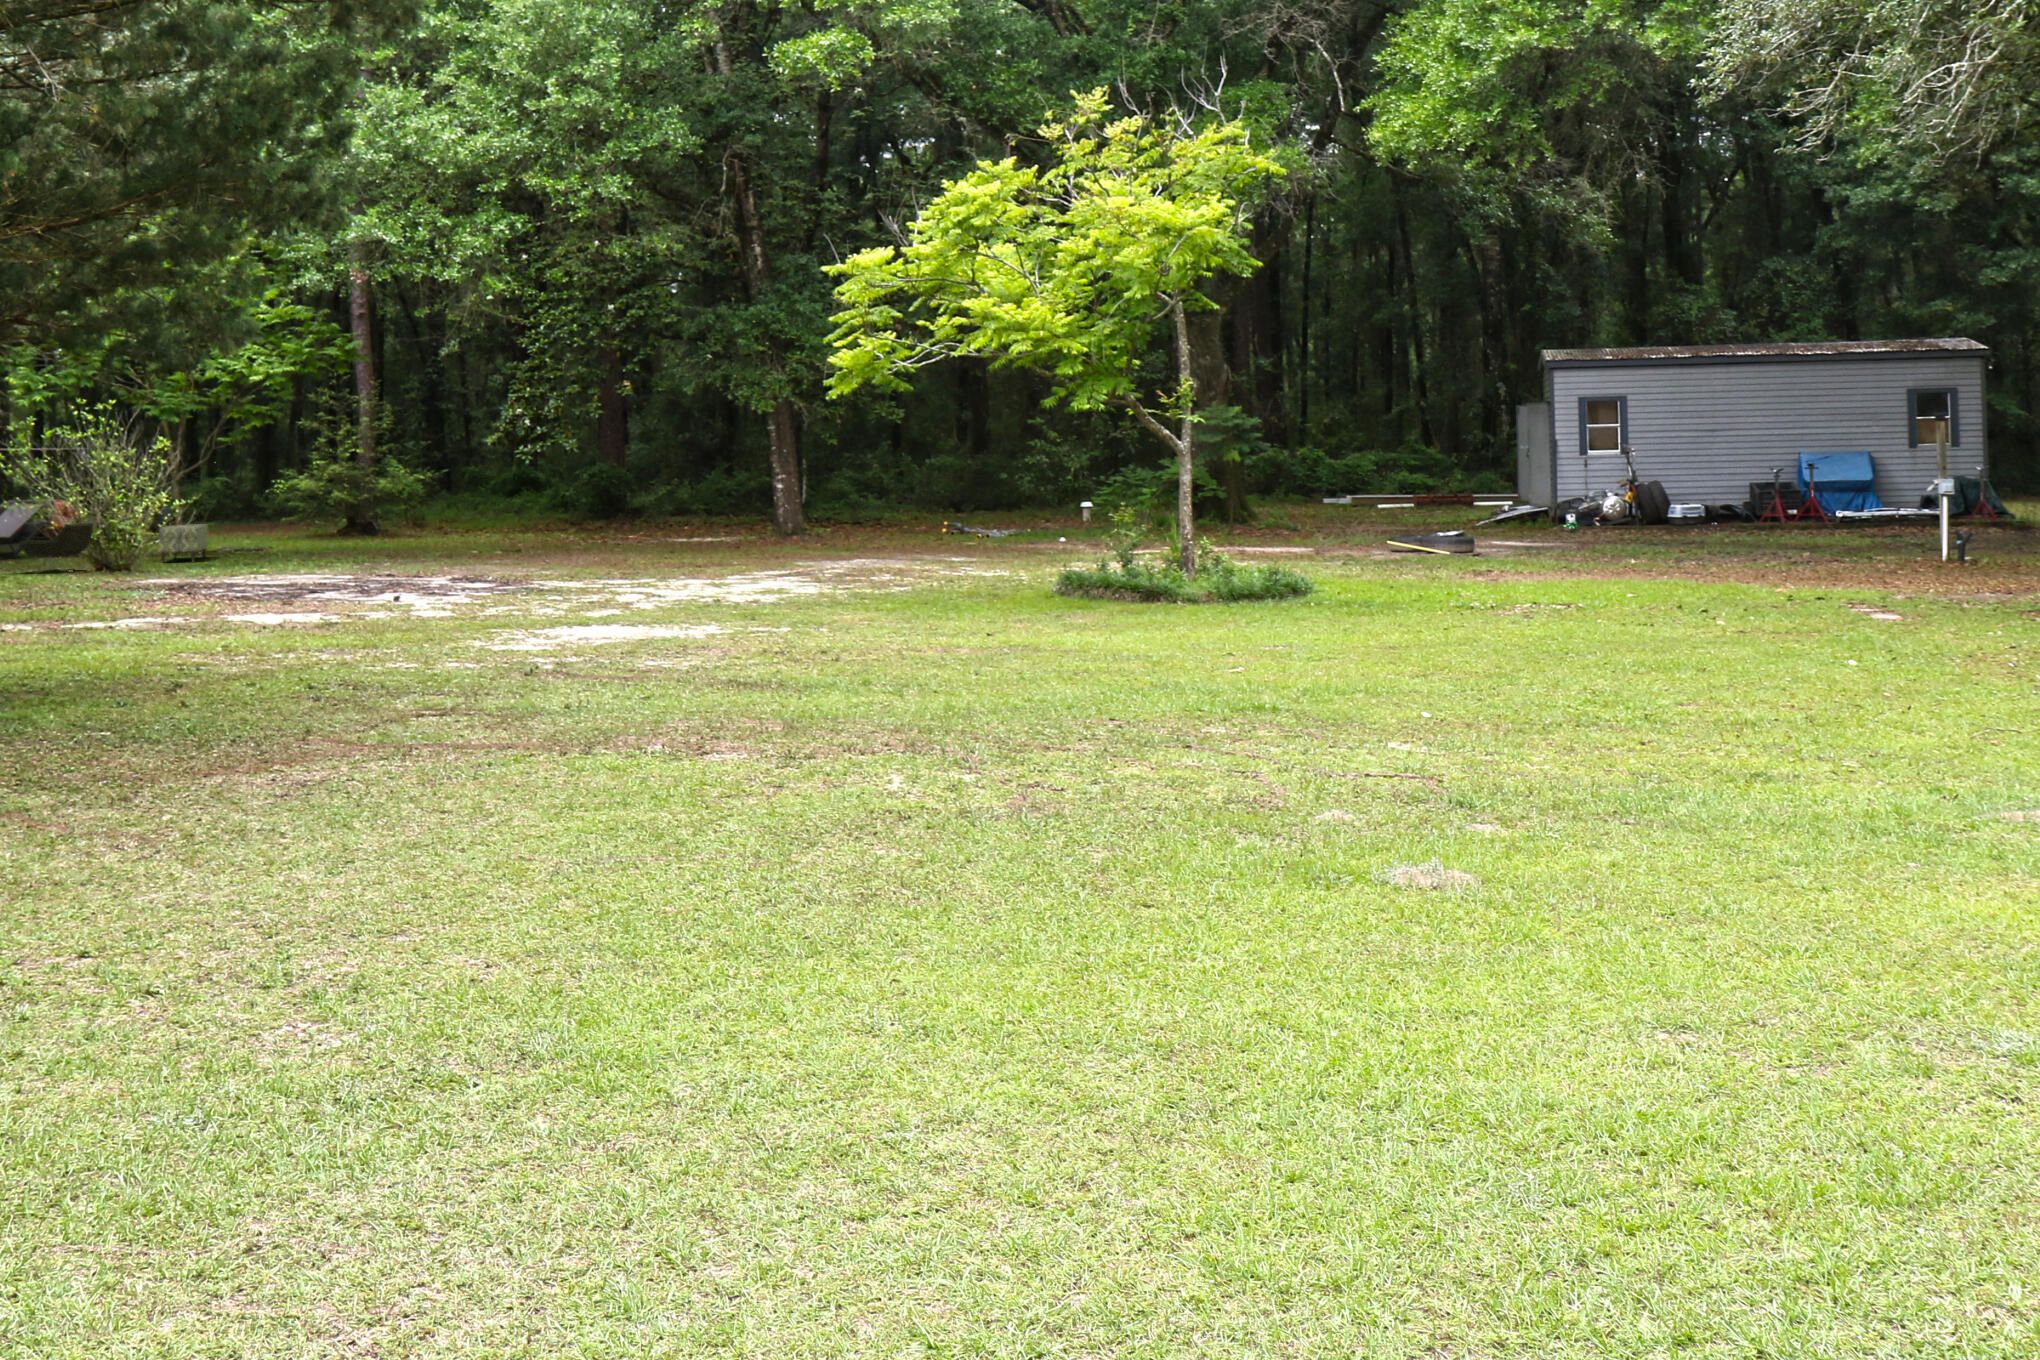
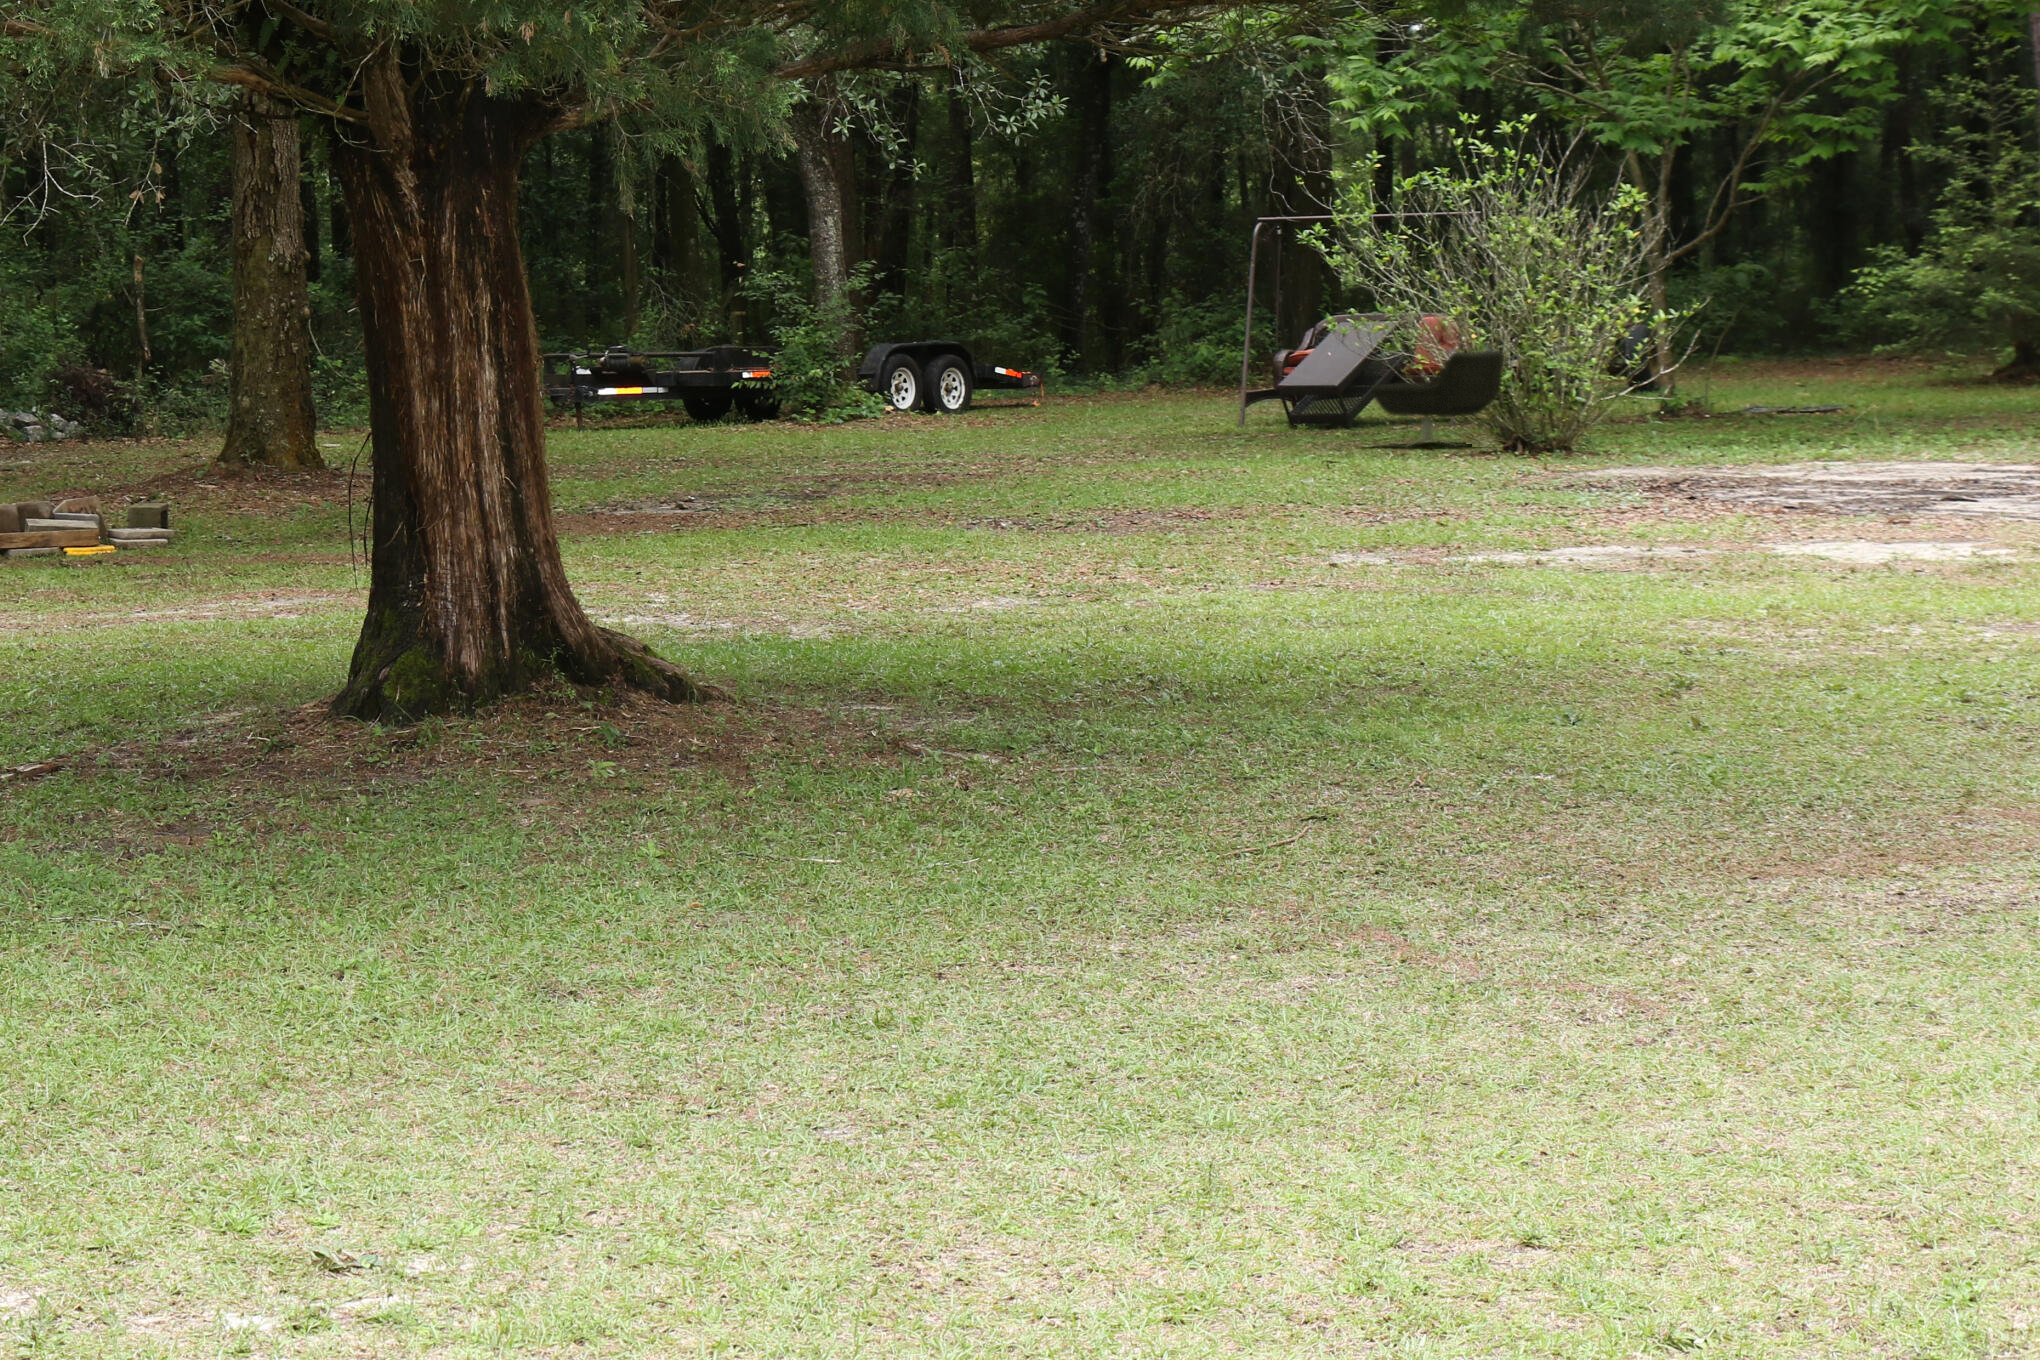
bench: present [159,524,209,563] -> none [1628,359,1726,436]

